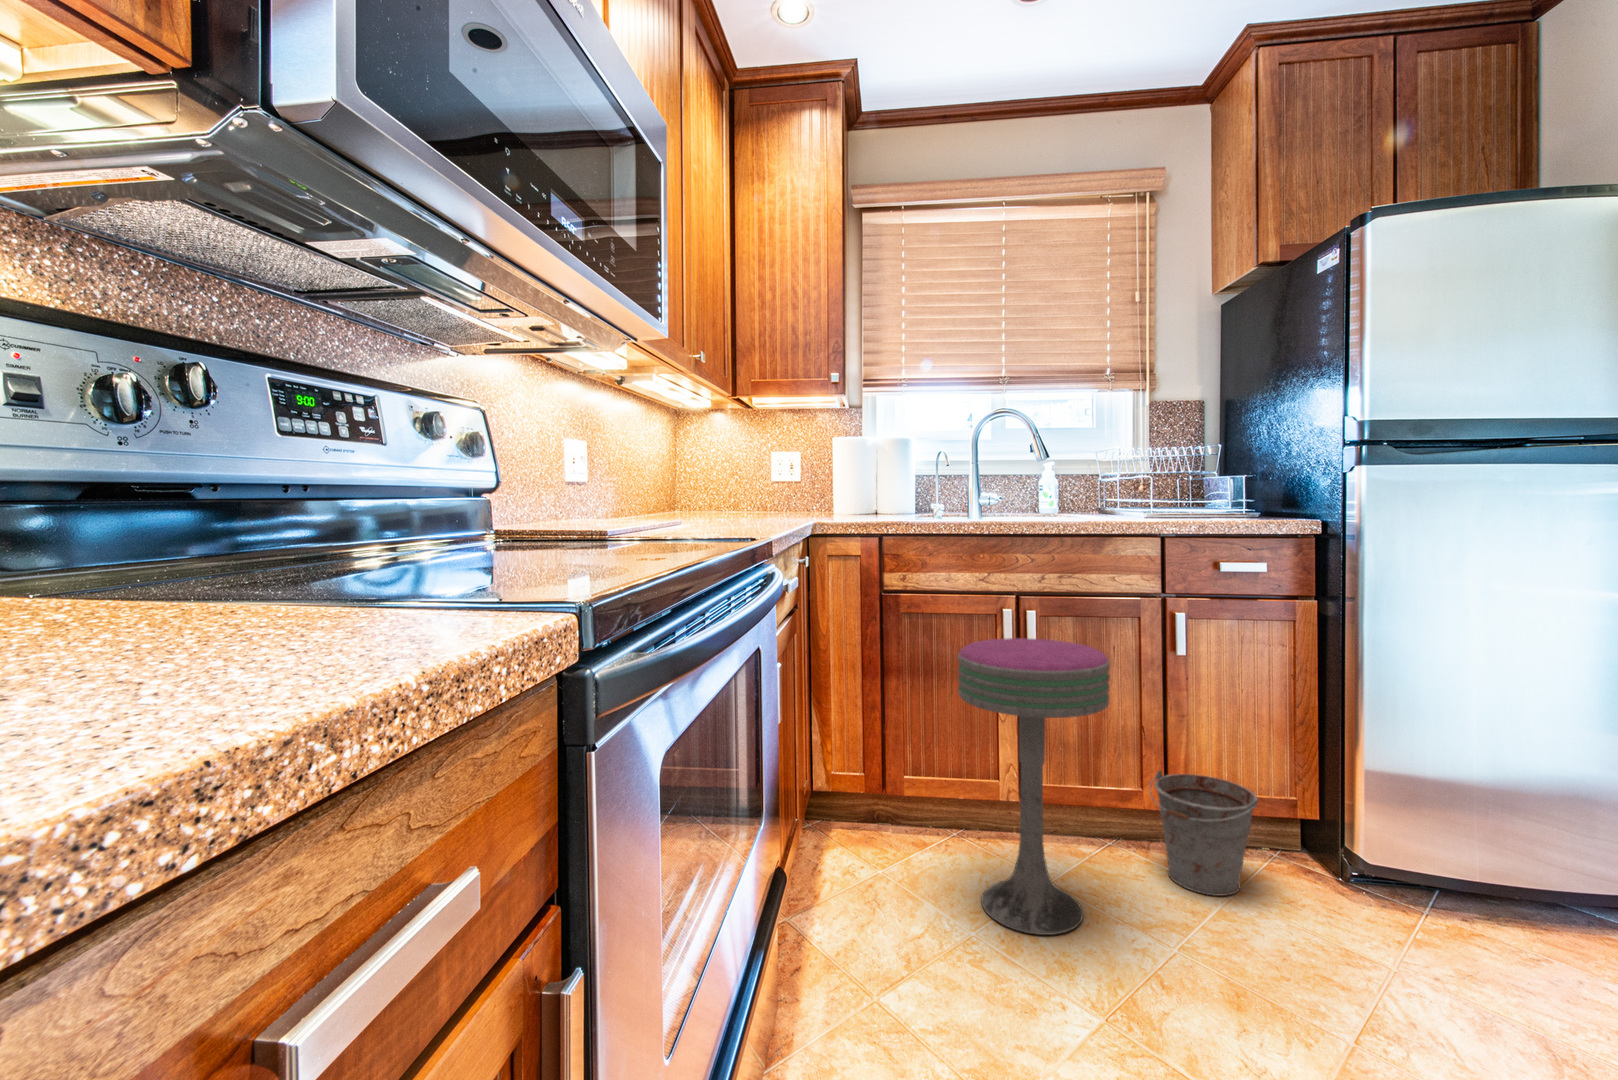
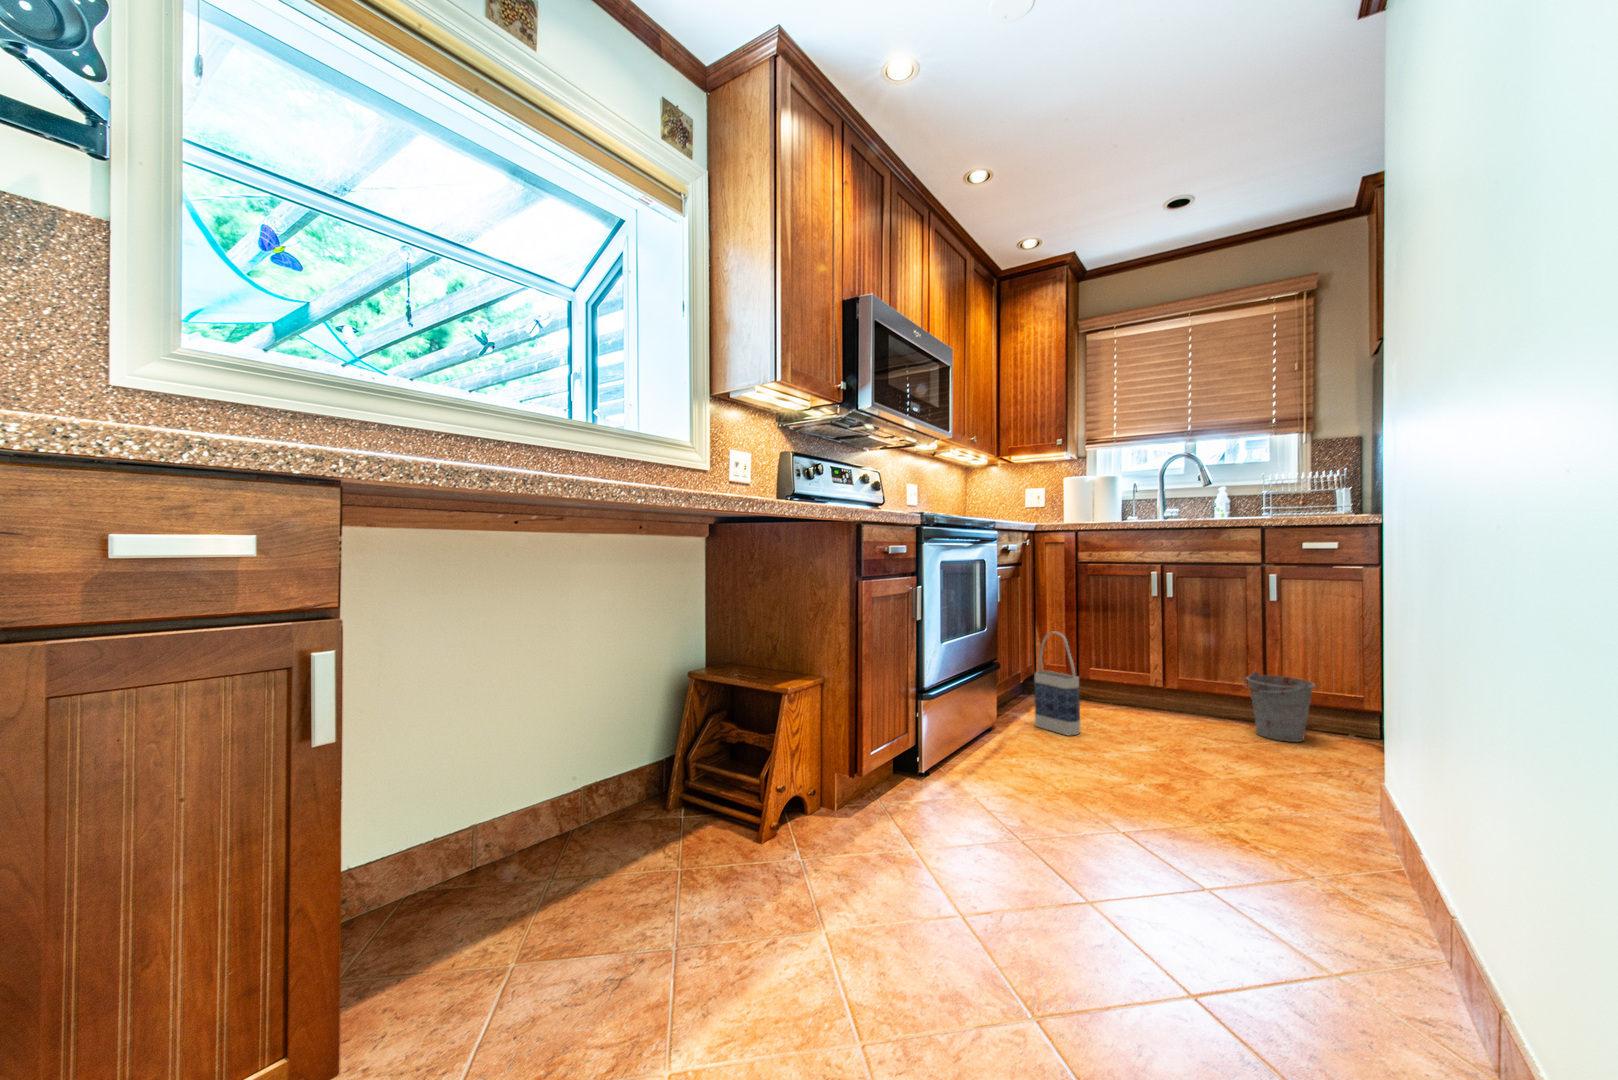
bar stool: present [958,638,1110,935] -> none [1107,583,1196,736]
bag: none [842,761,930,983] -> present [1035,632,1080,735]

